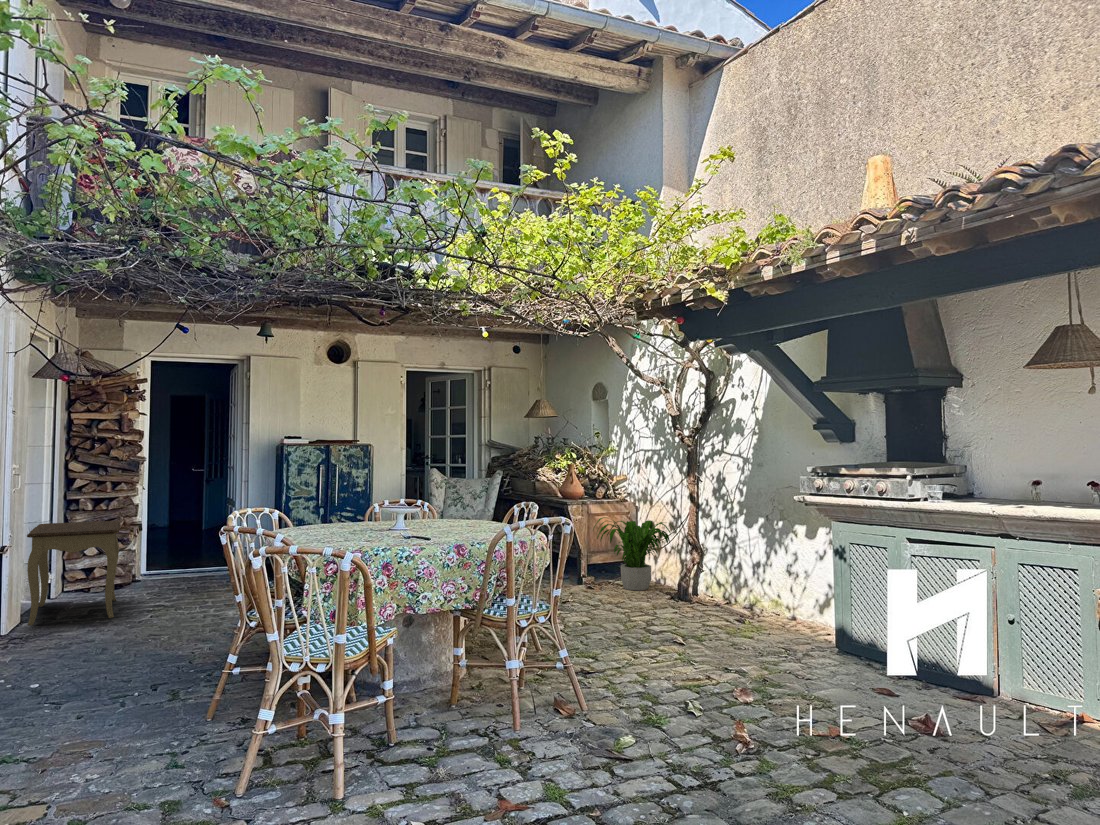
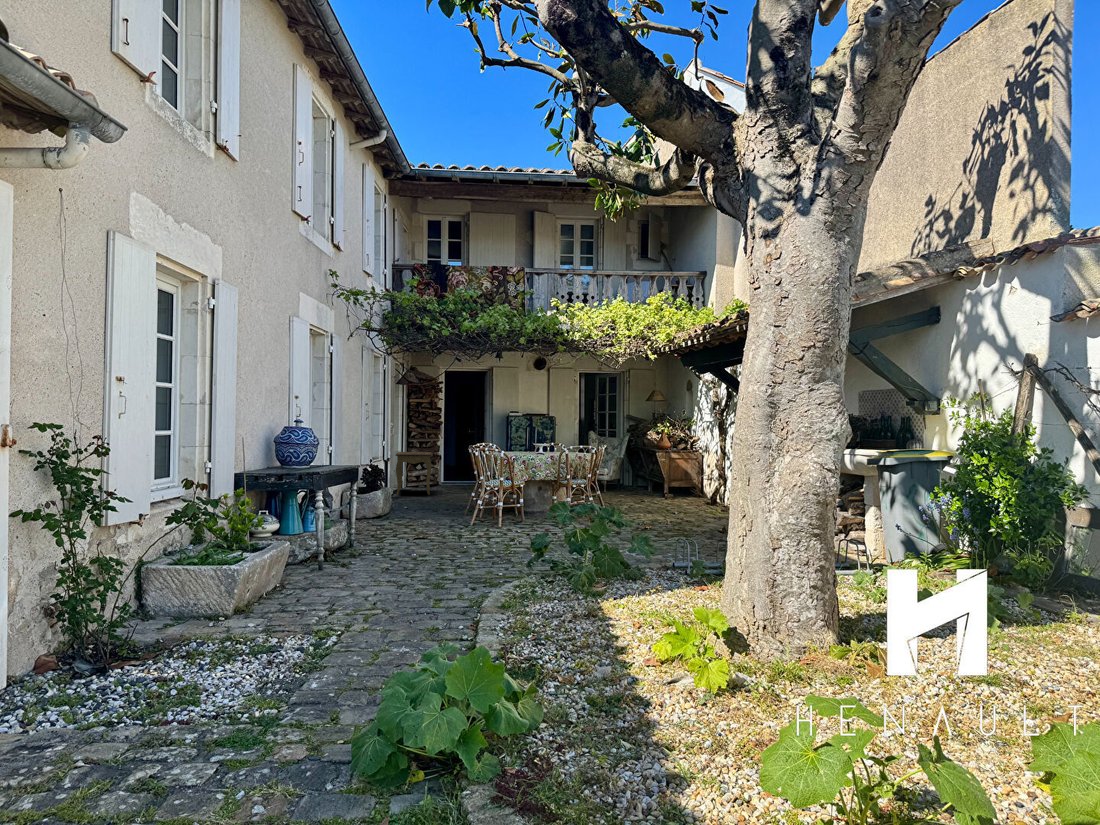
potted plant: present [593,517,676,590] -> none [669,459,715,500]

